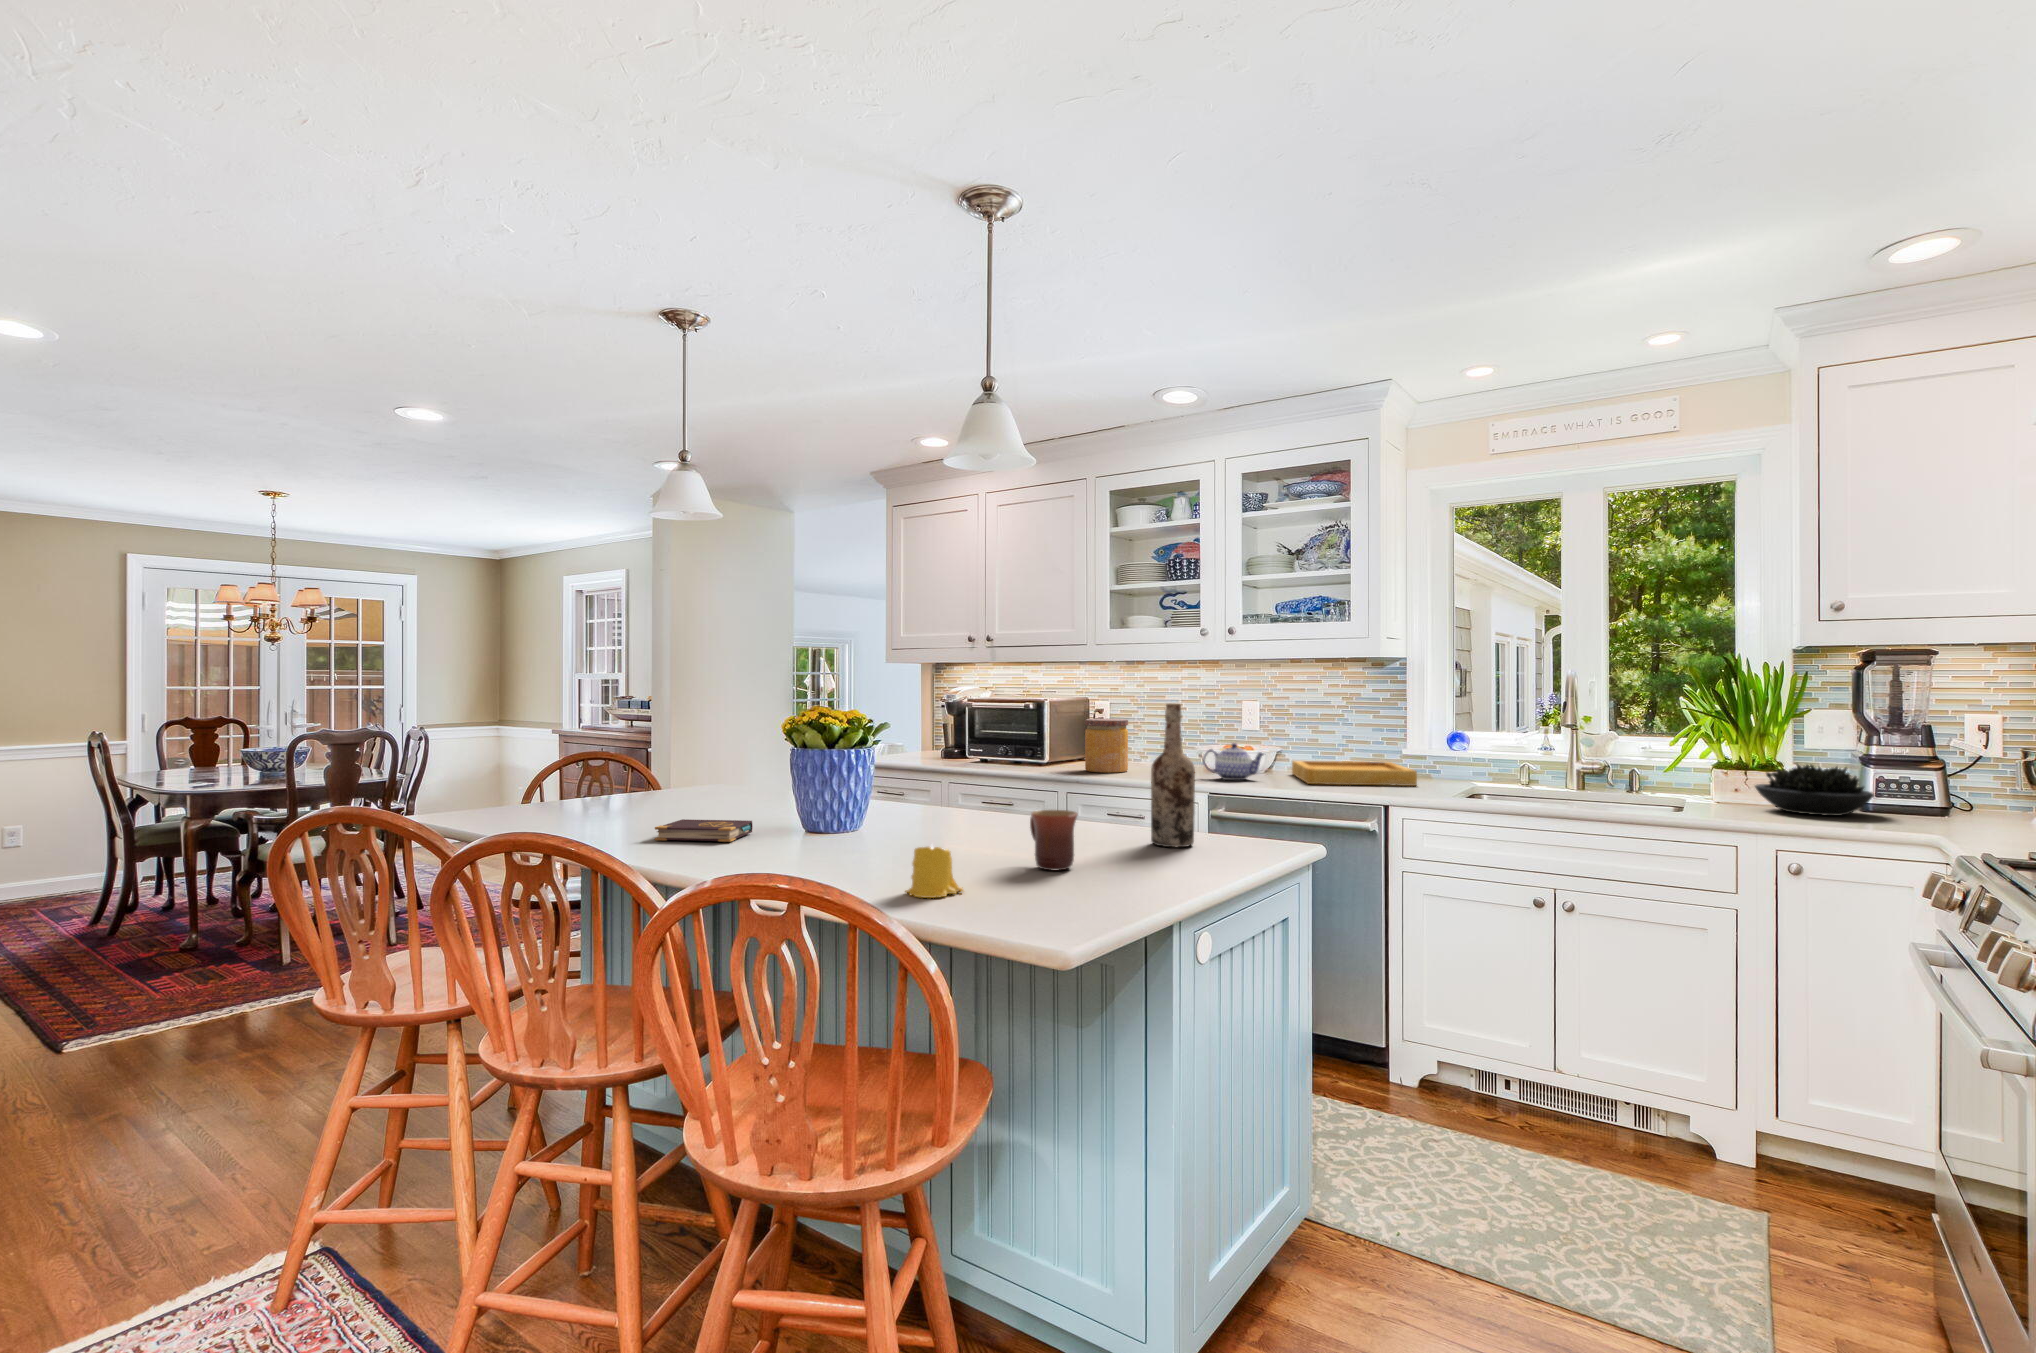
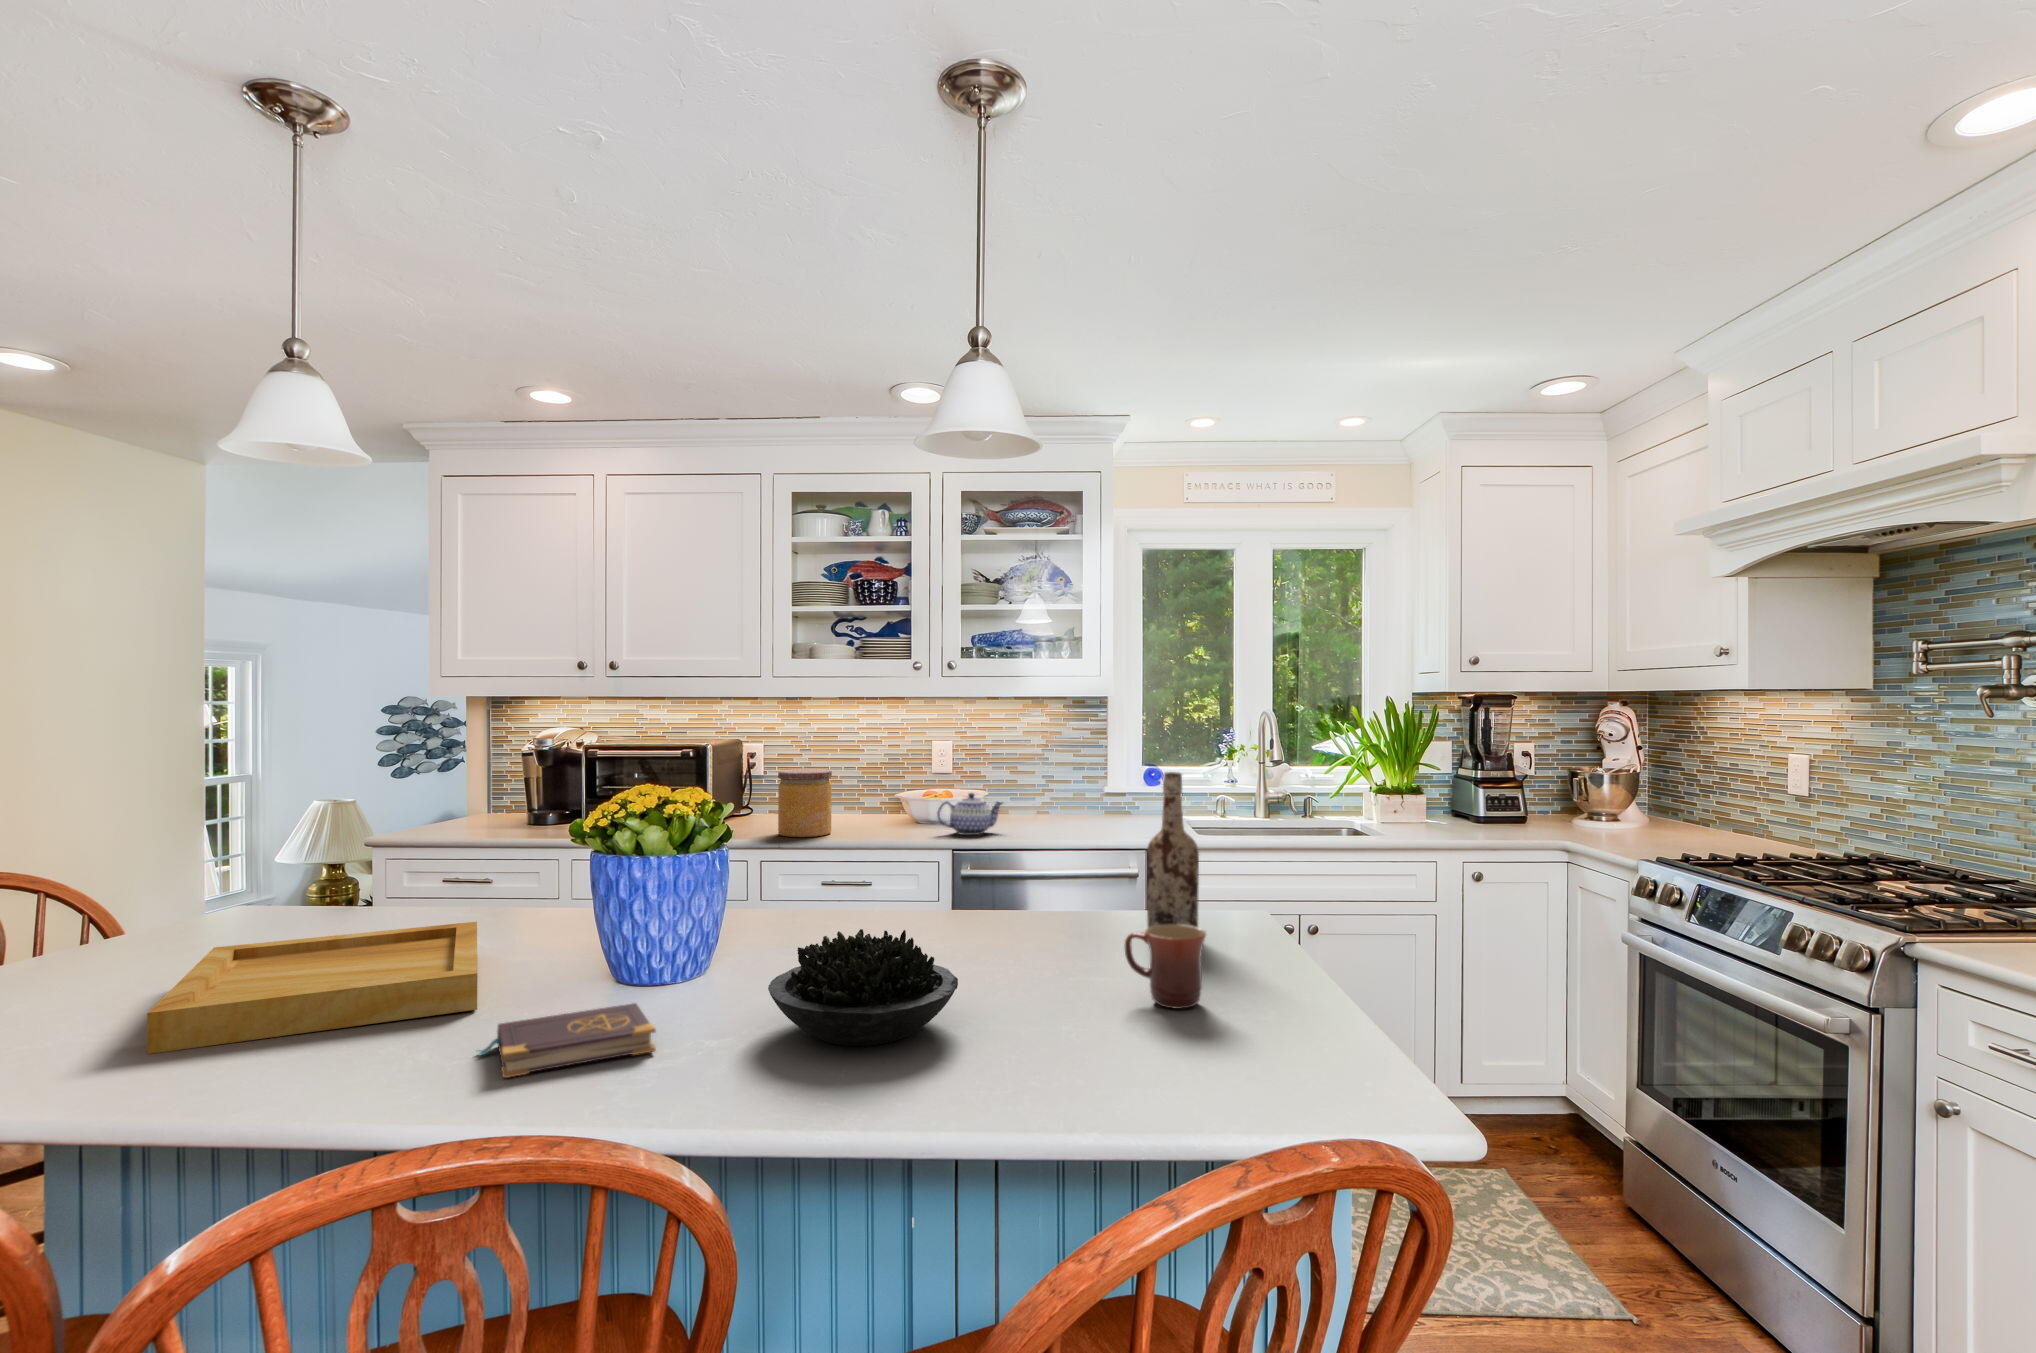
tray: present [1292,760,1417,786] -> present [147,922,477,1054]
succulent plant: present [1755,764,1874,816] -> present [768,929,958,1046]
candle: present [905,847,964,898] -> none [1142,1009,1217,1098]

